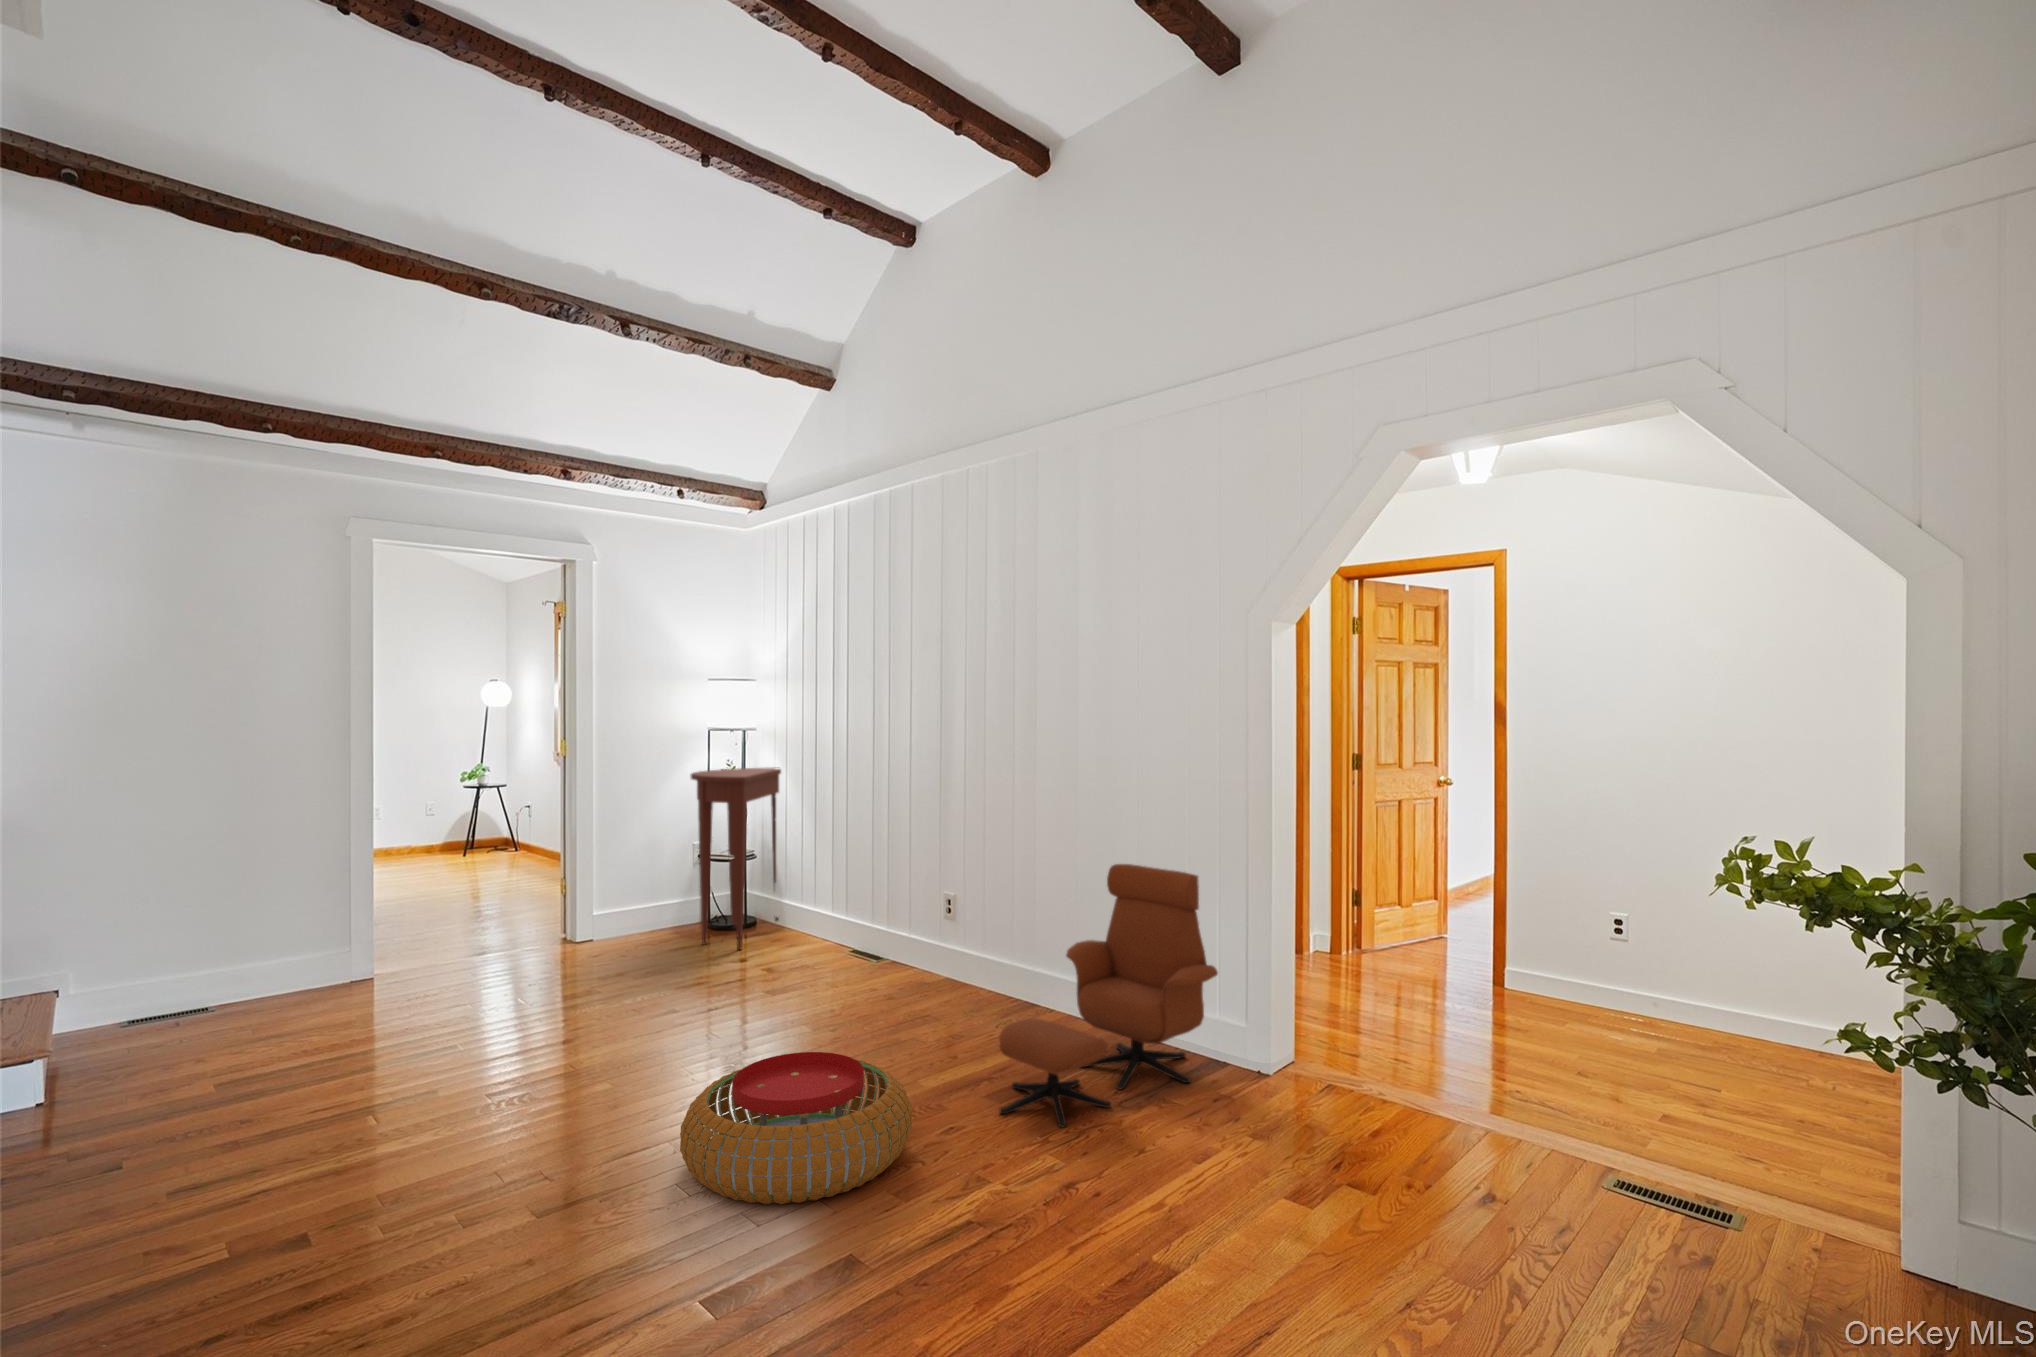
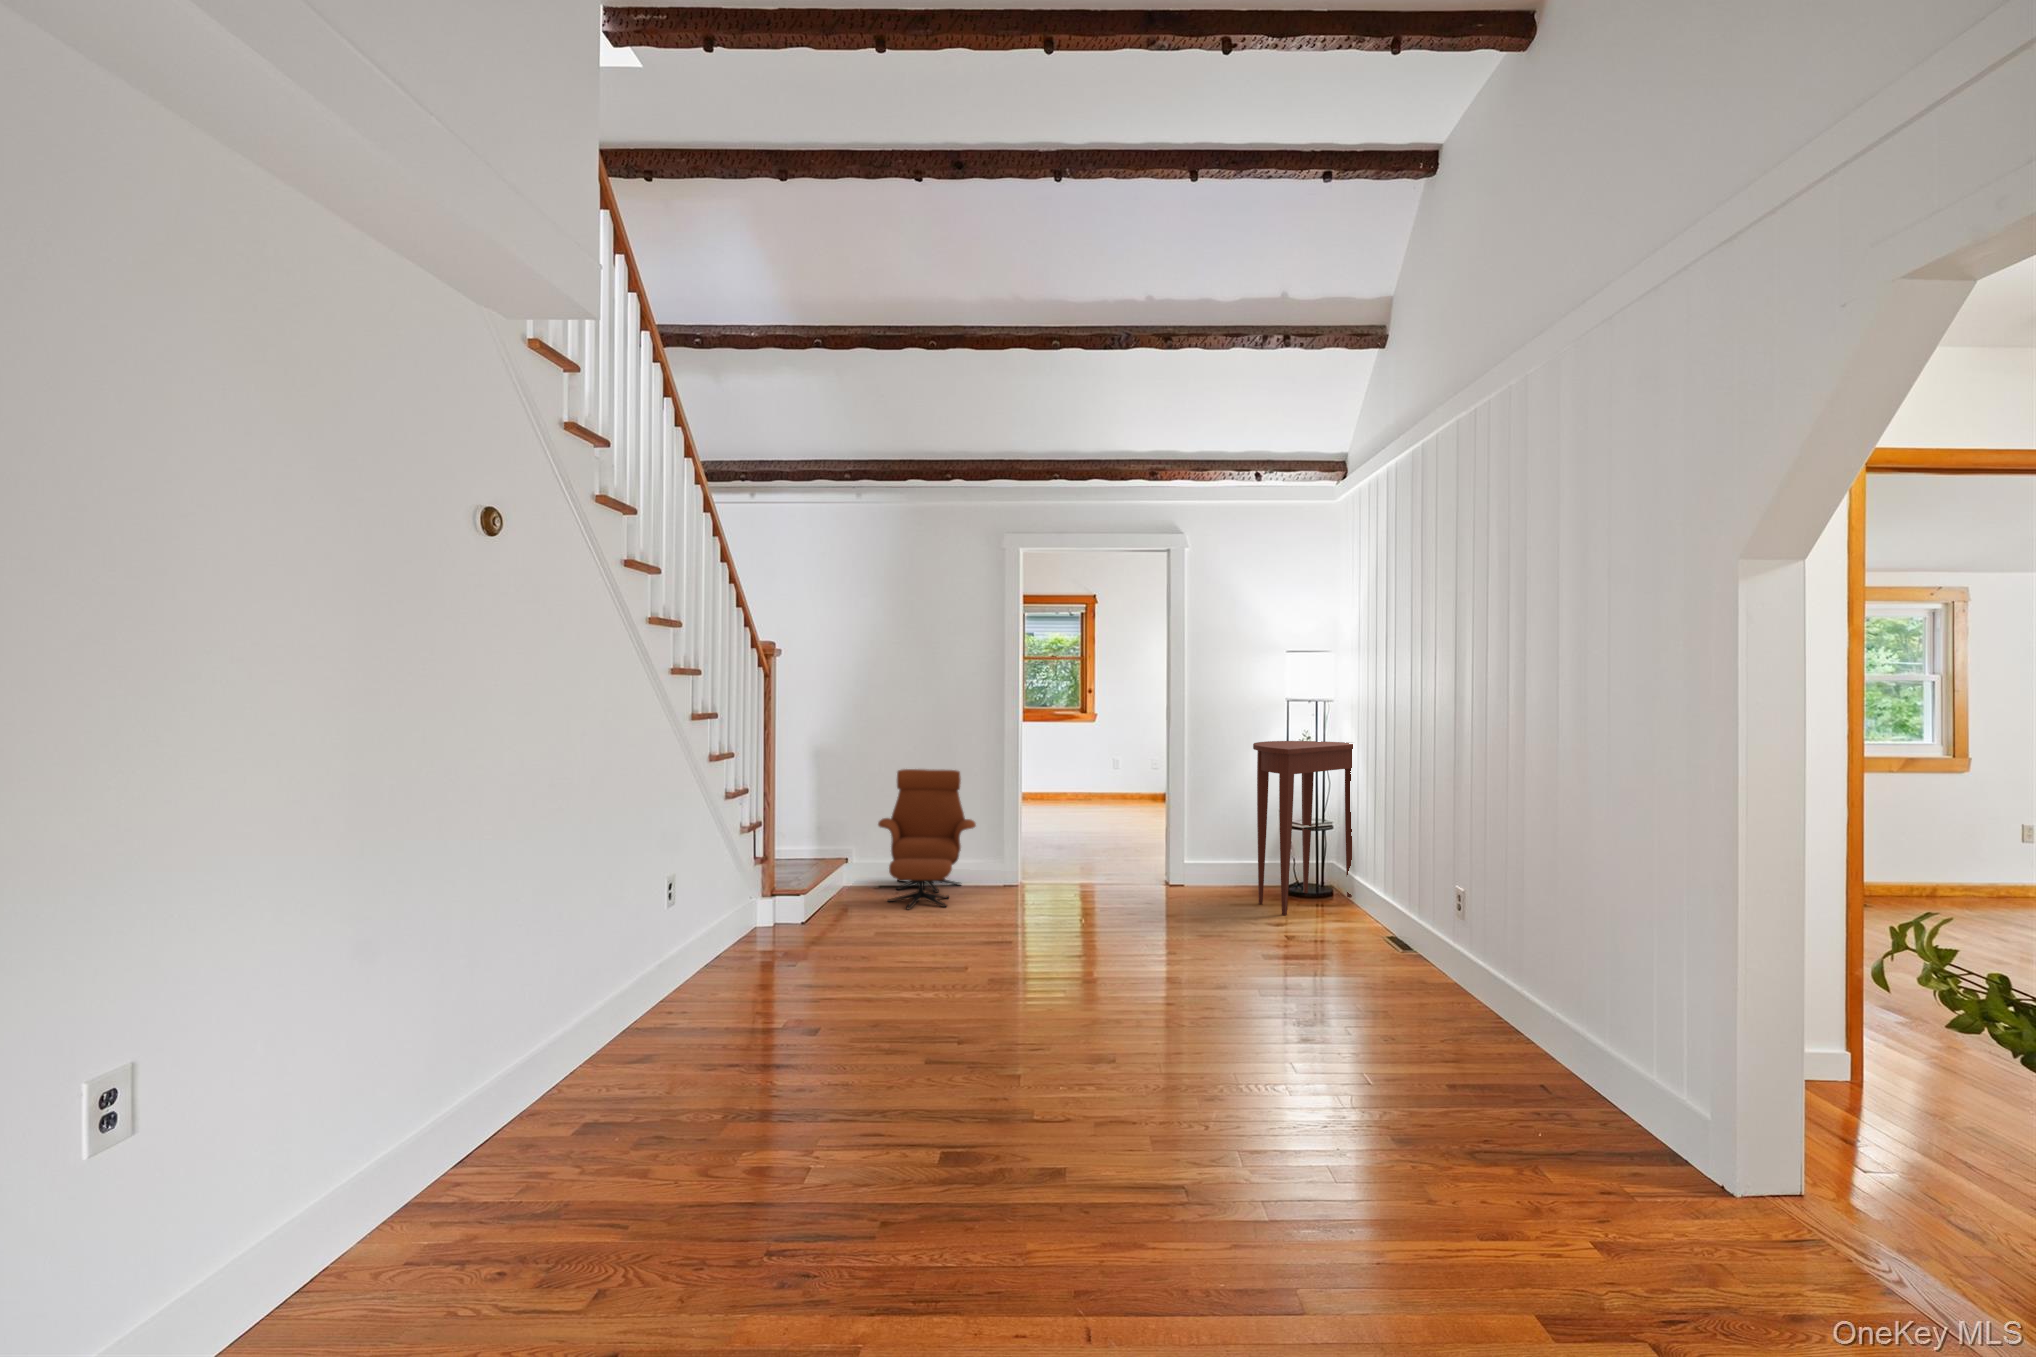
lounge chair: present [999,864,1218,1127] -> present [878,769,976,909]
pouf: present [680,1052,912,1204] -> none [1030,992,1230,1119]

